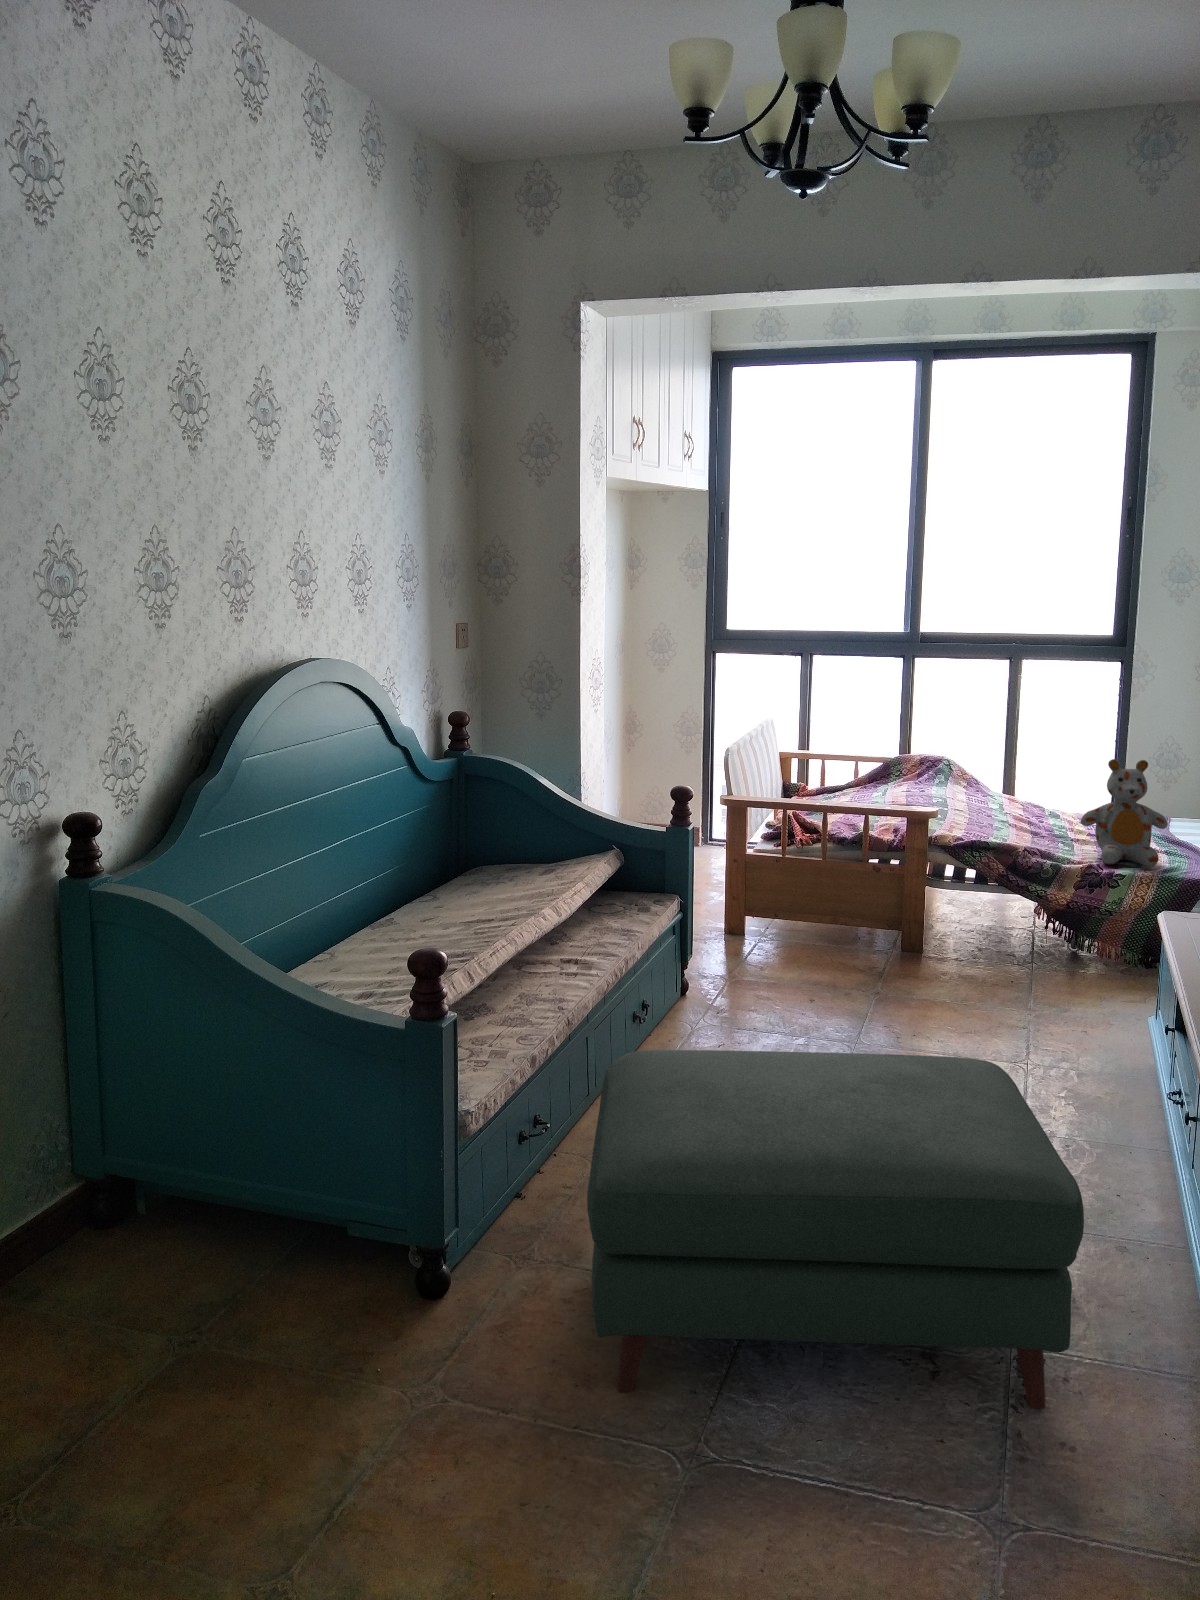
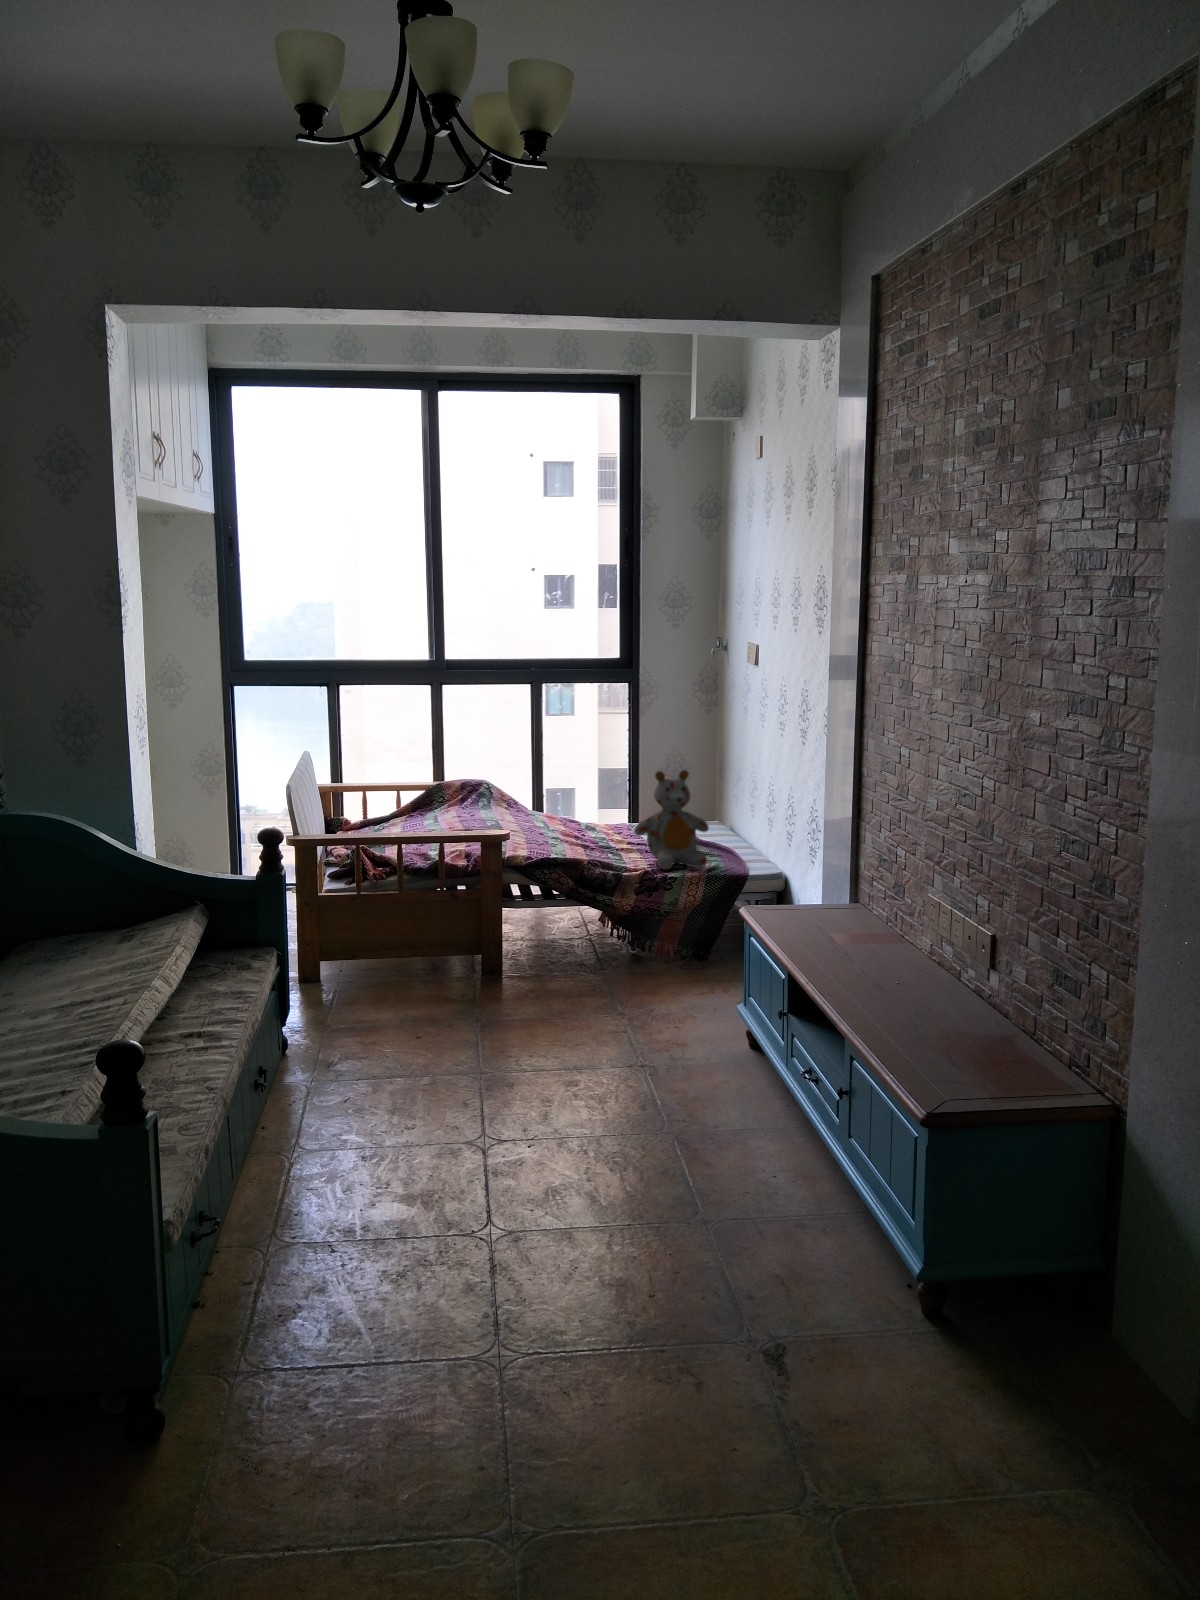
ottoman: present [587,1050,1084,1409] -> none [309,1071,830,1492]

